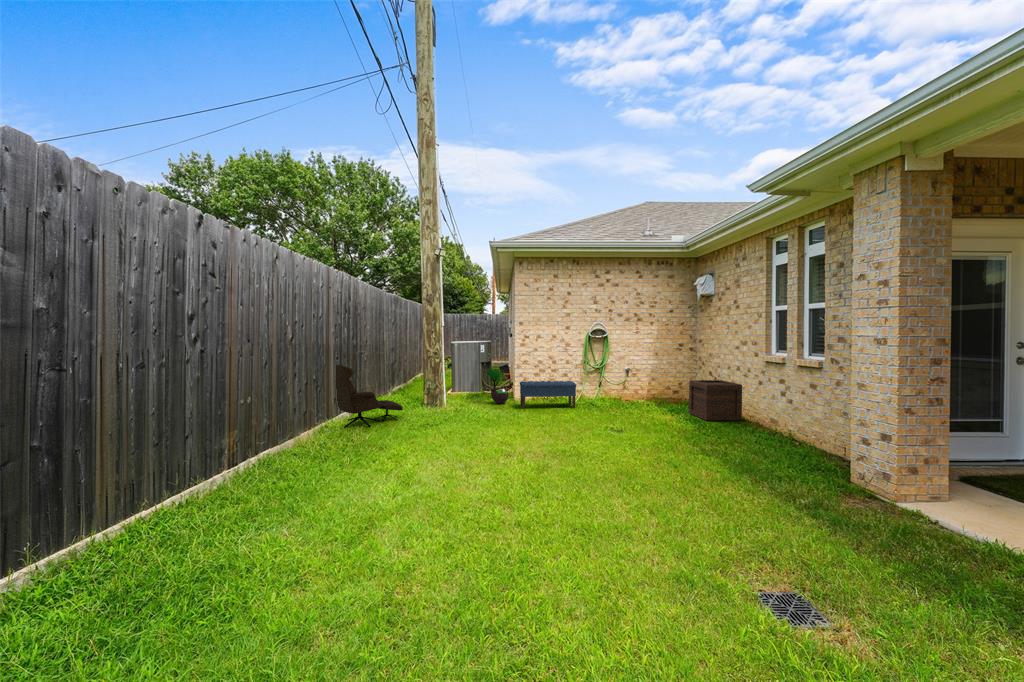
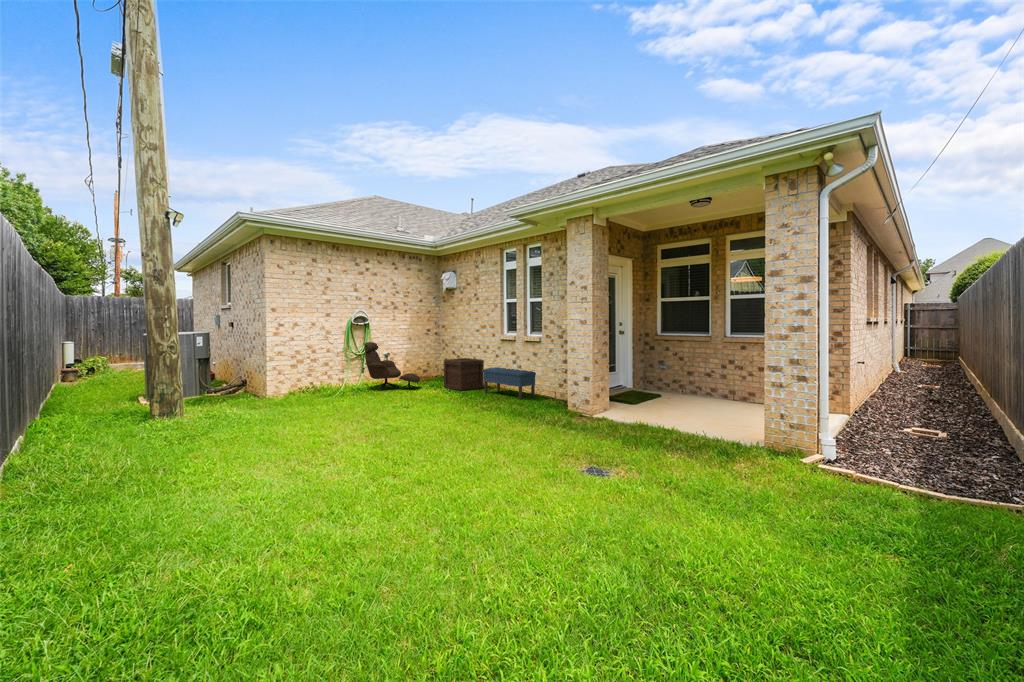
lounge chair: present [336,364,403,428] -> present [364,342,420,391]
potted tree: present [486,368,509,404] -> none [228,356,262,400]
bench: present [520,381,576,409] -> present [483,367,536,399]

